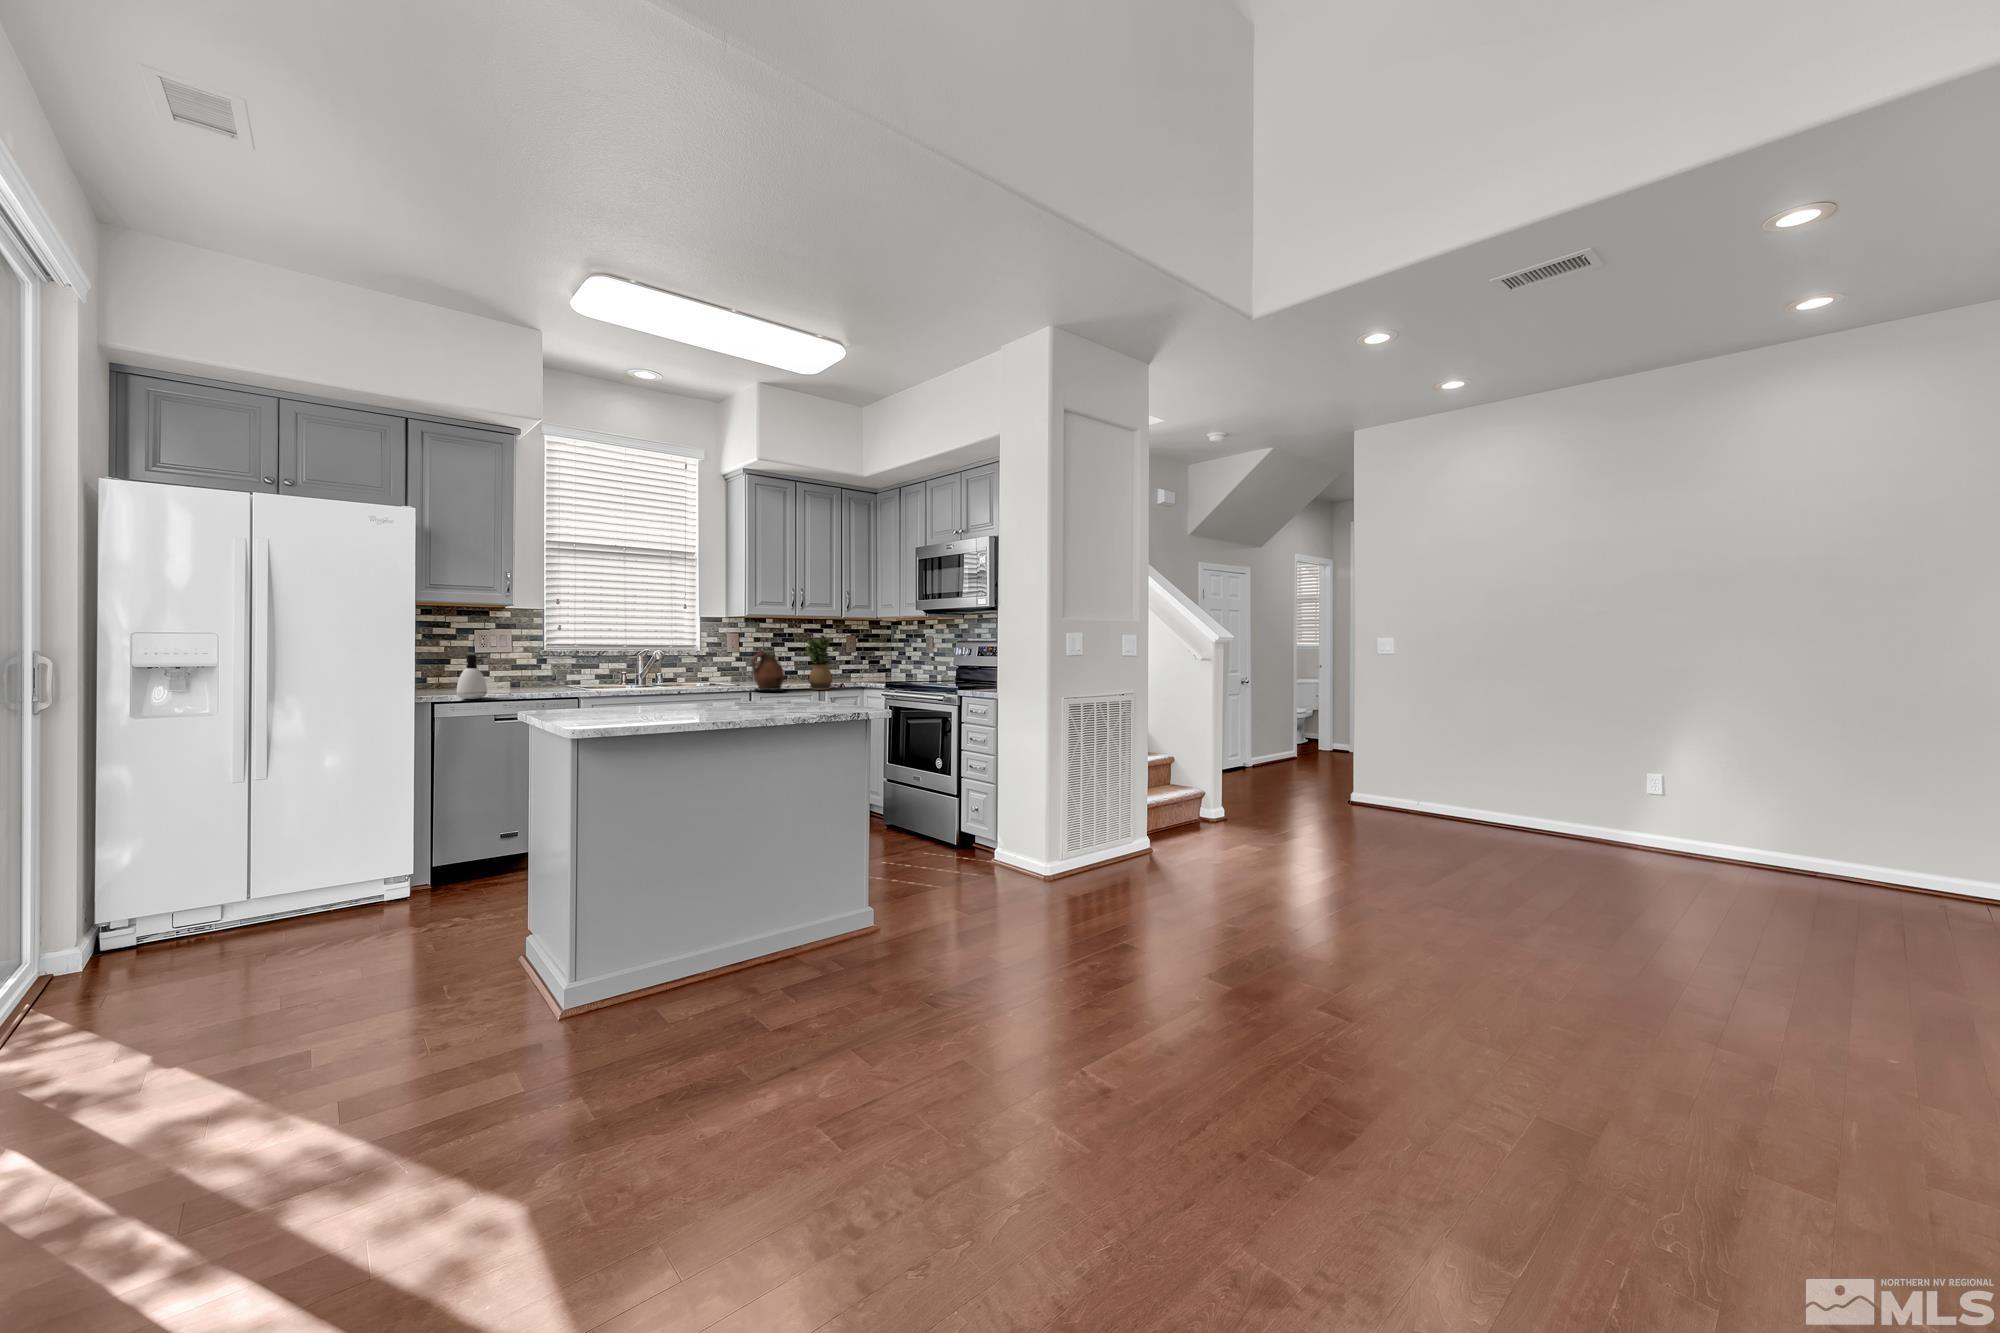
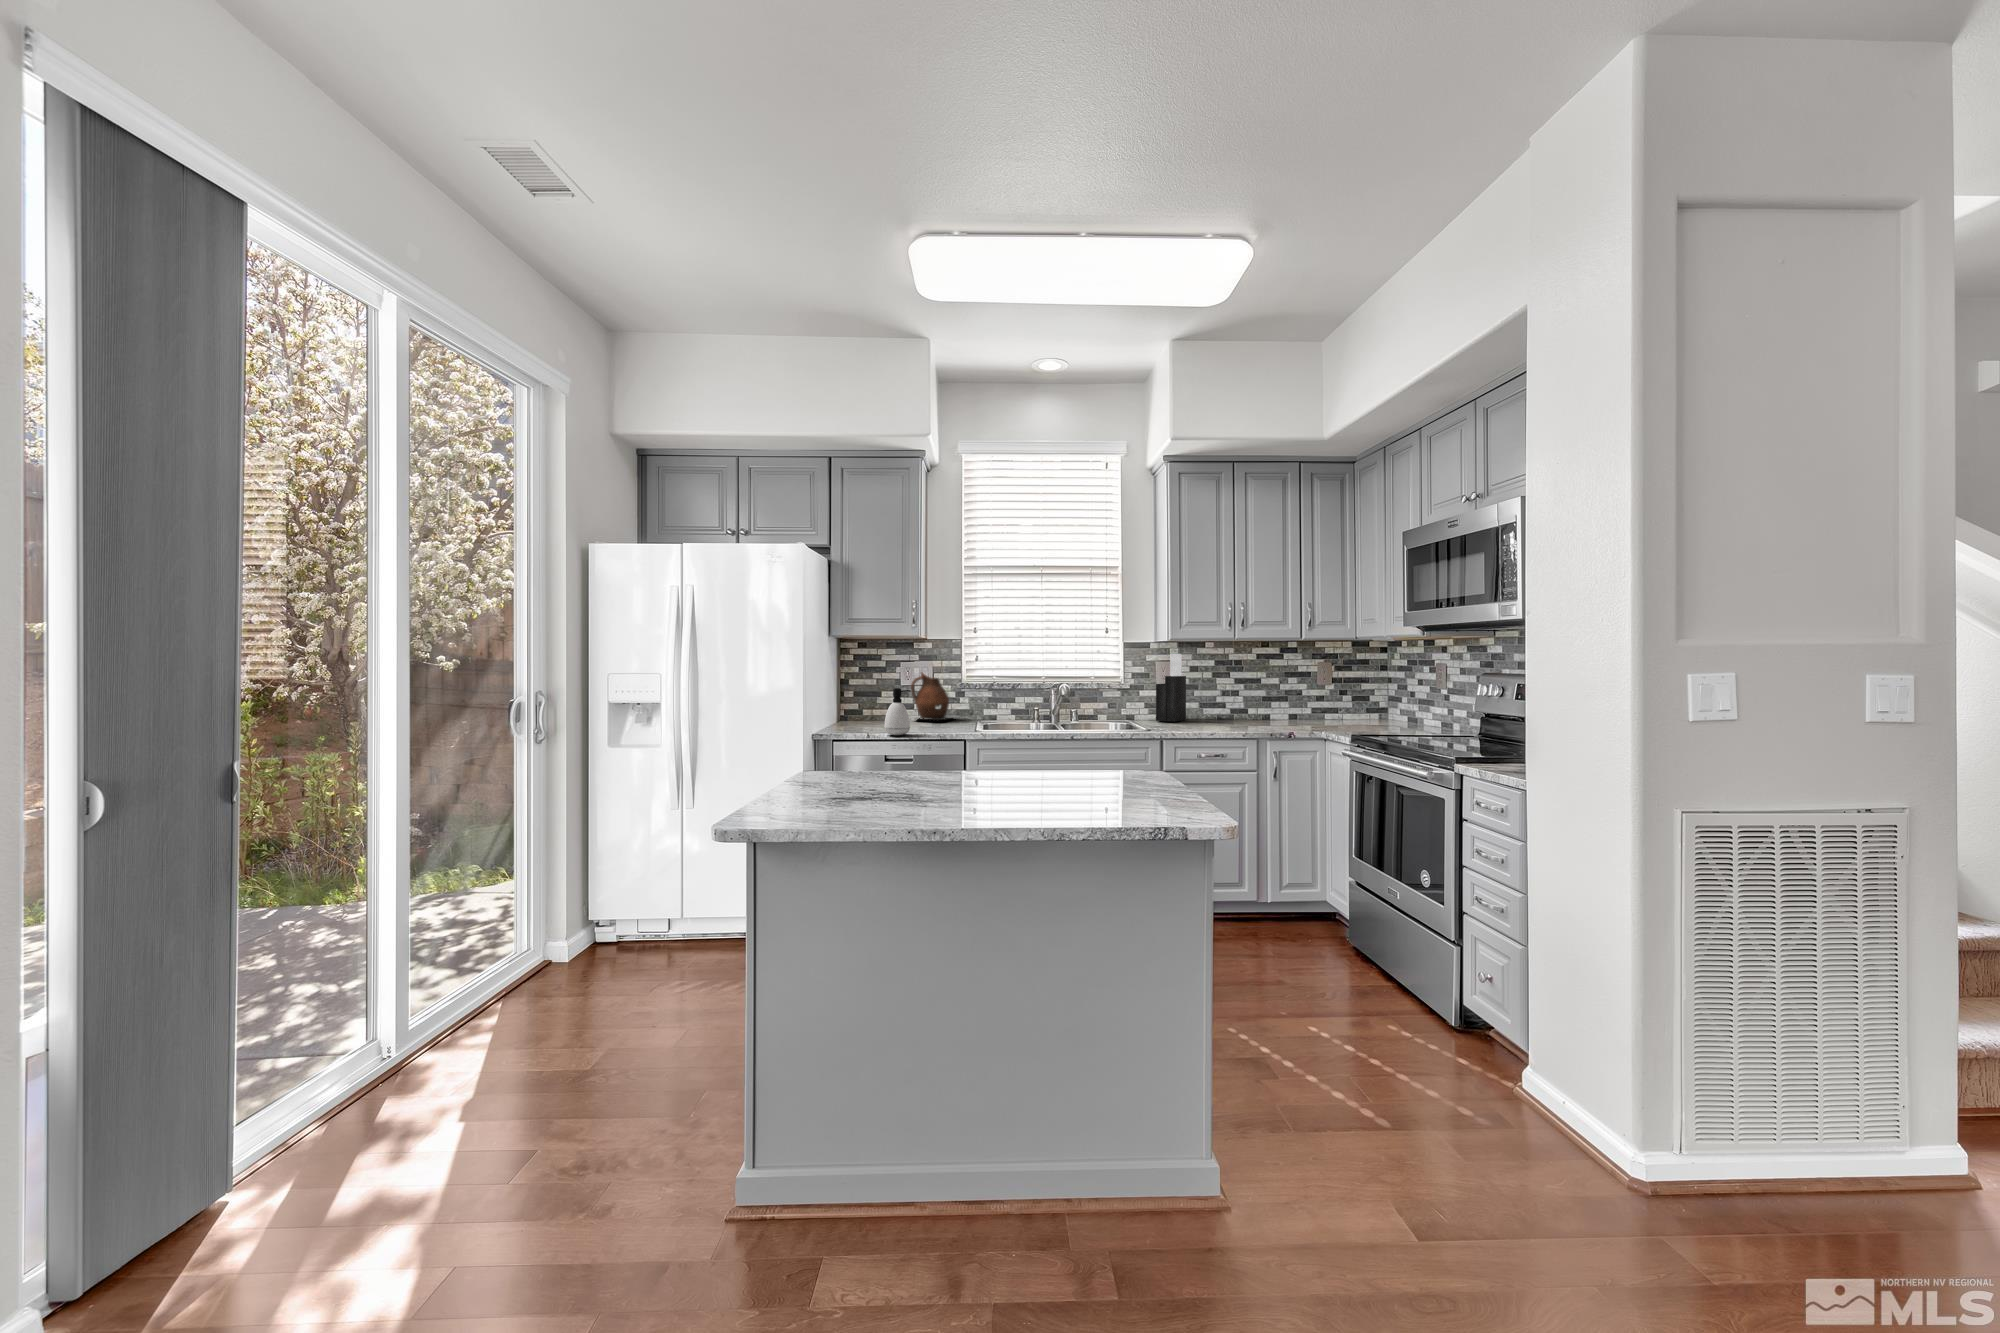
knife block: none [726,628,750,680] -> present [1156,654,1186,721]
potted plant: present [805,635,833,690] -> none [1250,661,1291,737]
ceramic pitcher: present [751,650,784,690] -> present [911,673,949,720]

